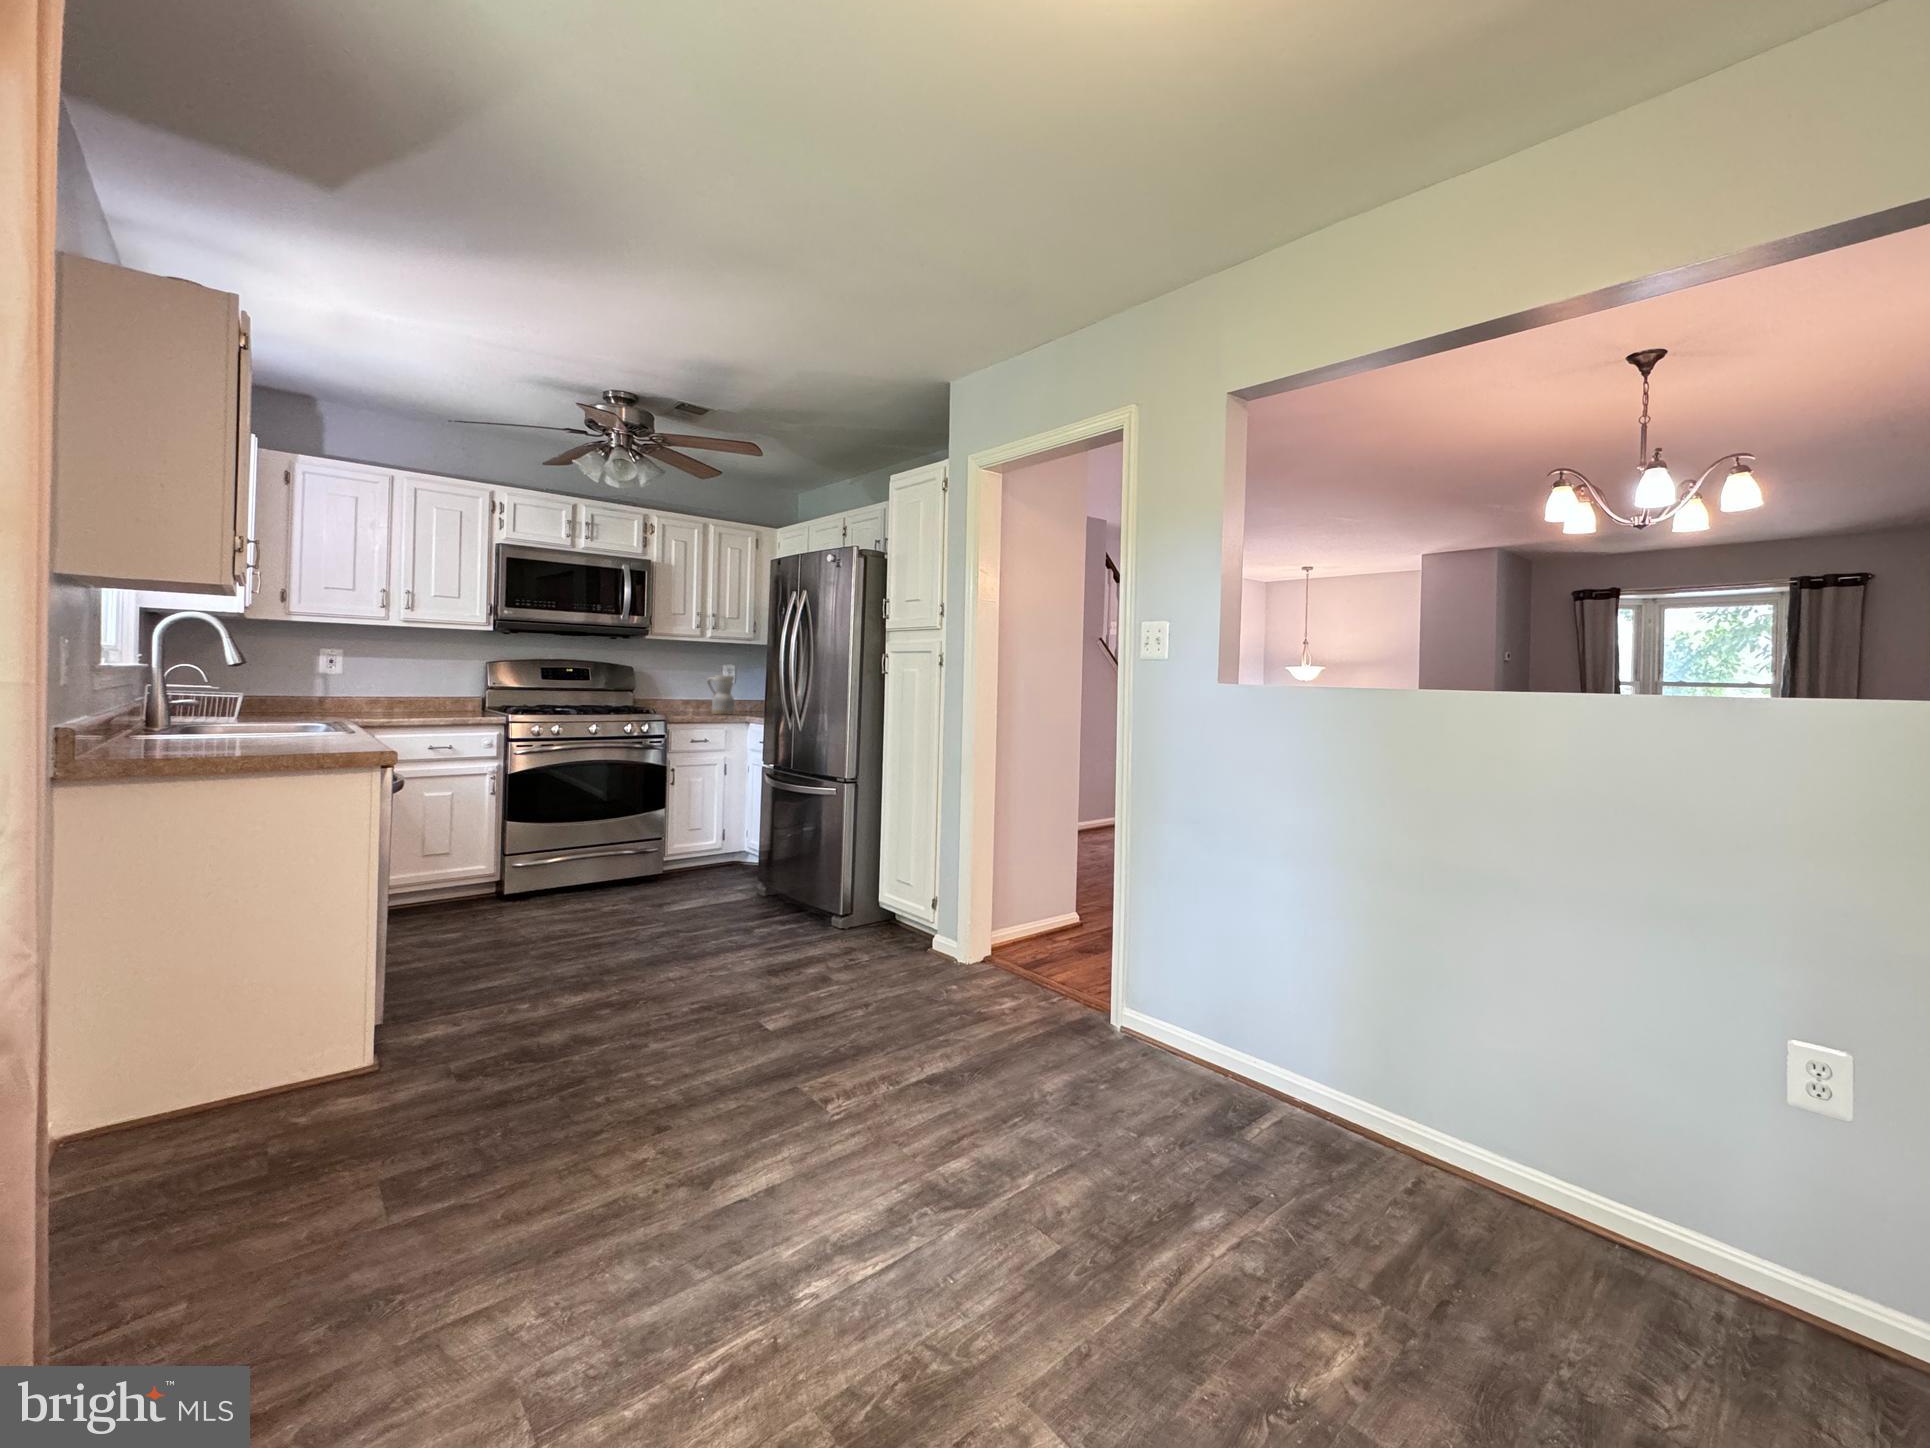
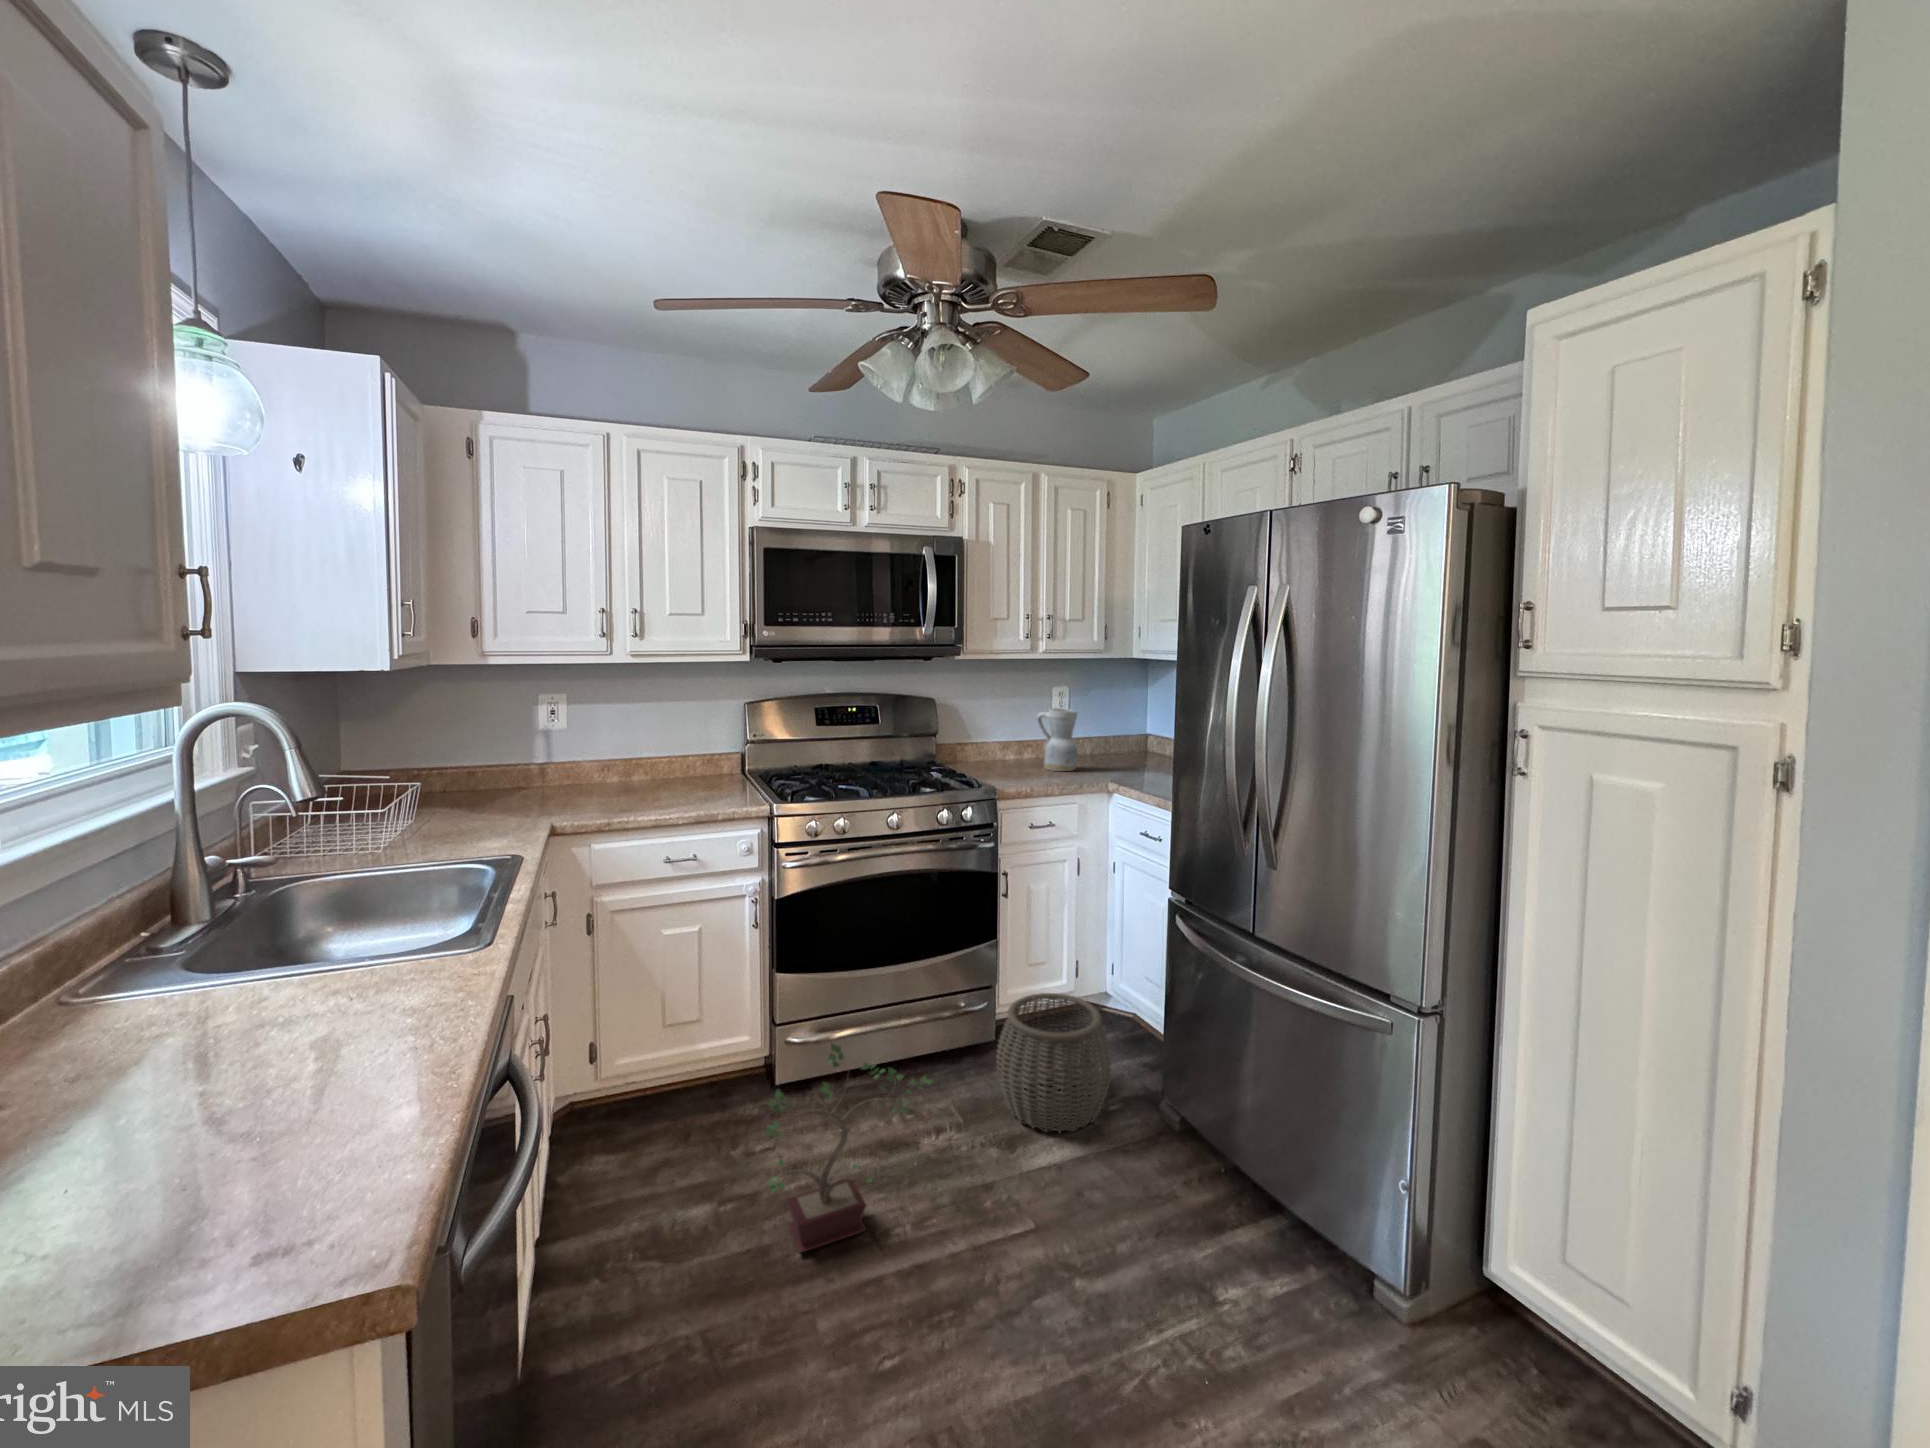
potted plant: none [498,825,607,935] -> present [765,1044,933,1252]
woven basket: none [656,830,729,897] -> present [997,993,1111,1132]

